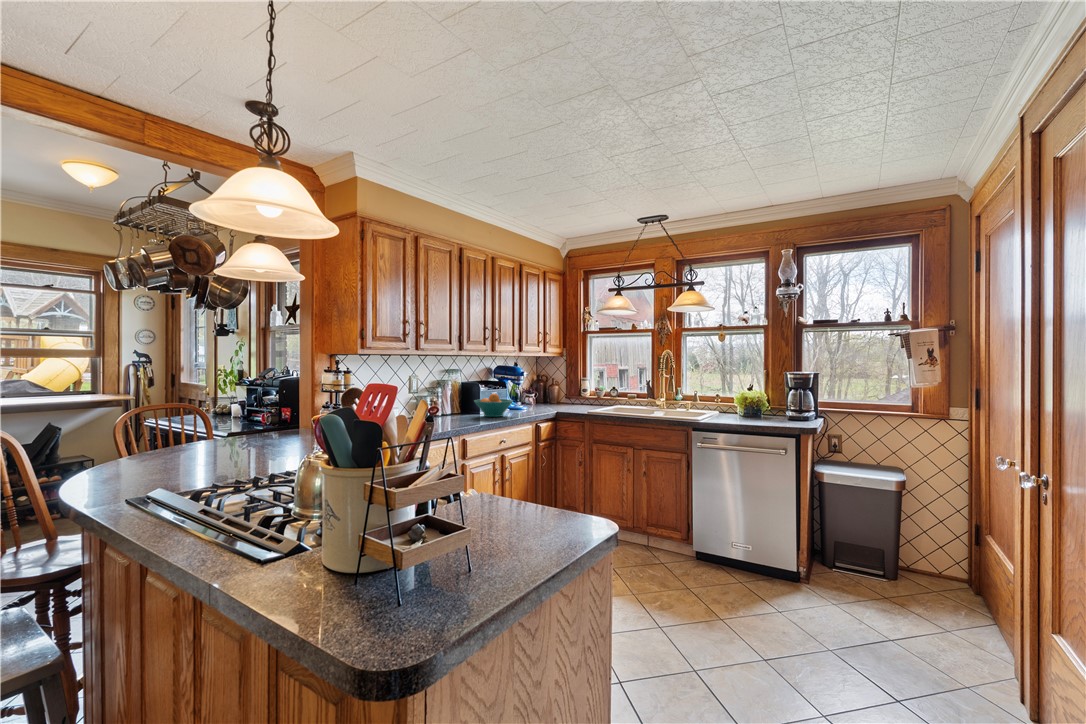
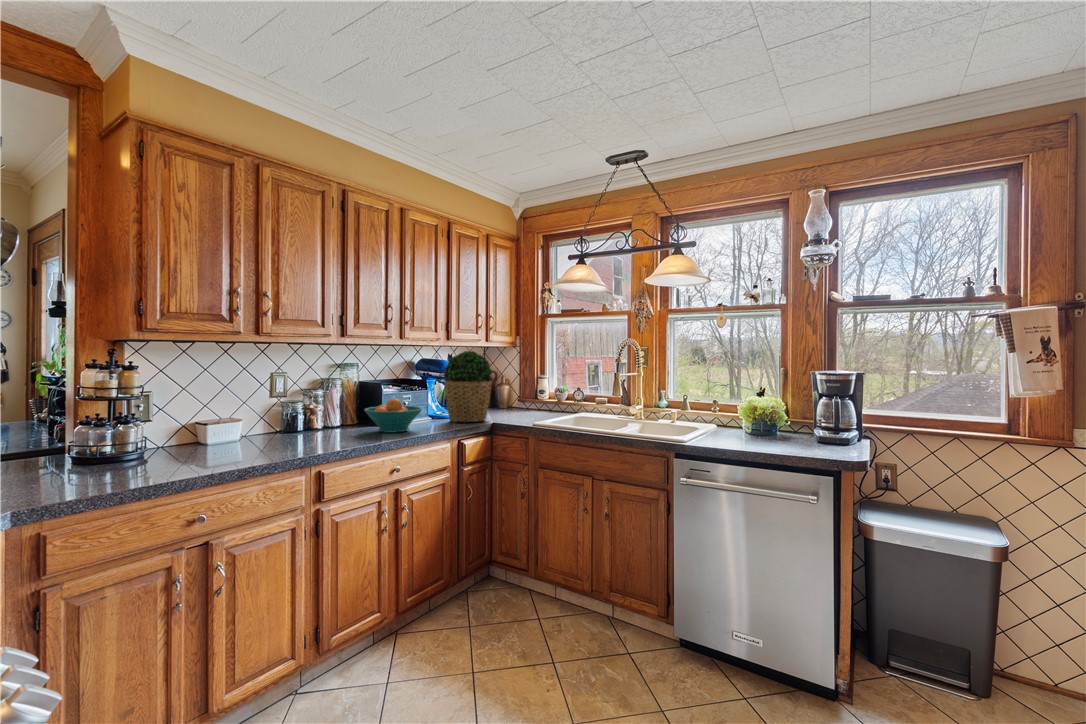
potted plant: none [521,360,556,411] -> present [444,351,492,422]

